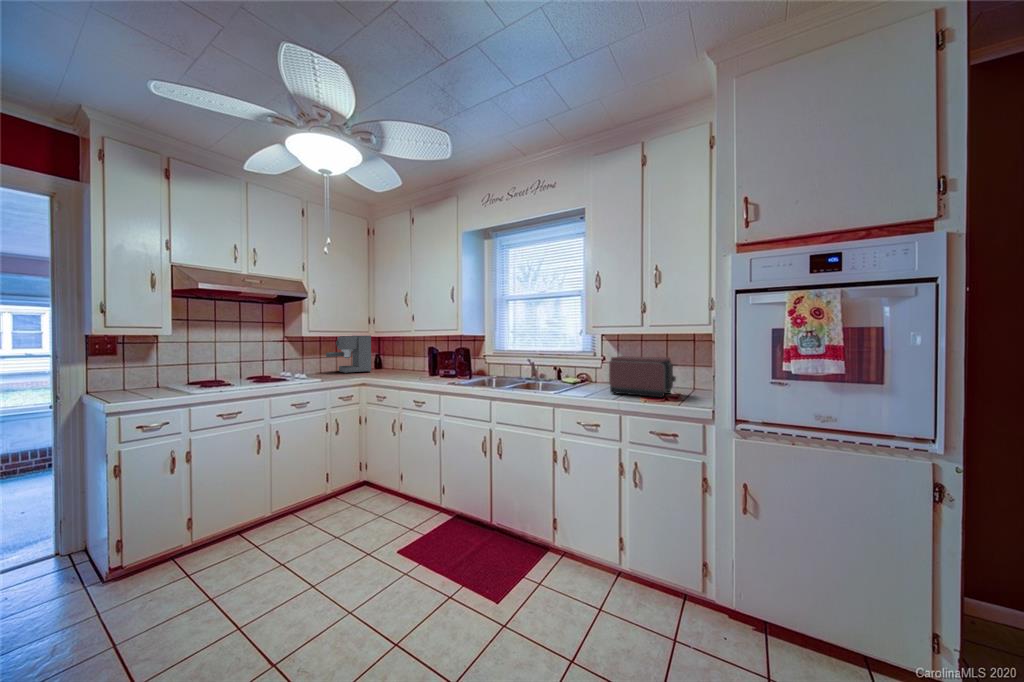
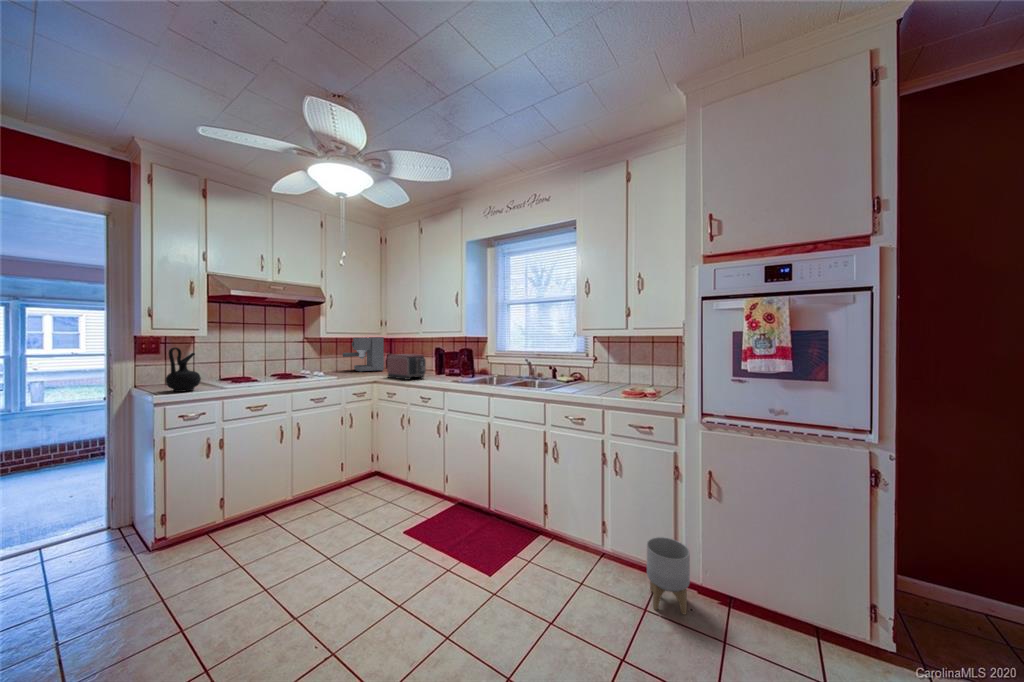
ceramic jug: none [122,348,164,399] -> present [166,347,201,392]
toaster: present [609,356,678,397] -> present [387,354,426,380]
planter: none [674,557,724,646] -> present [647,537,690,615]

